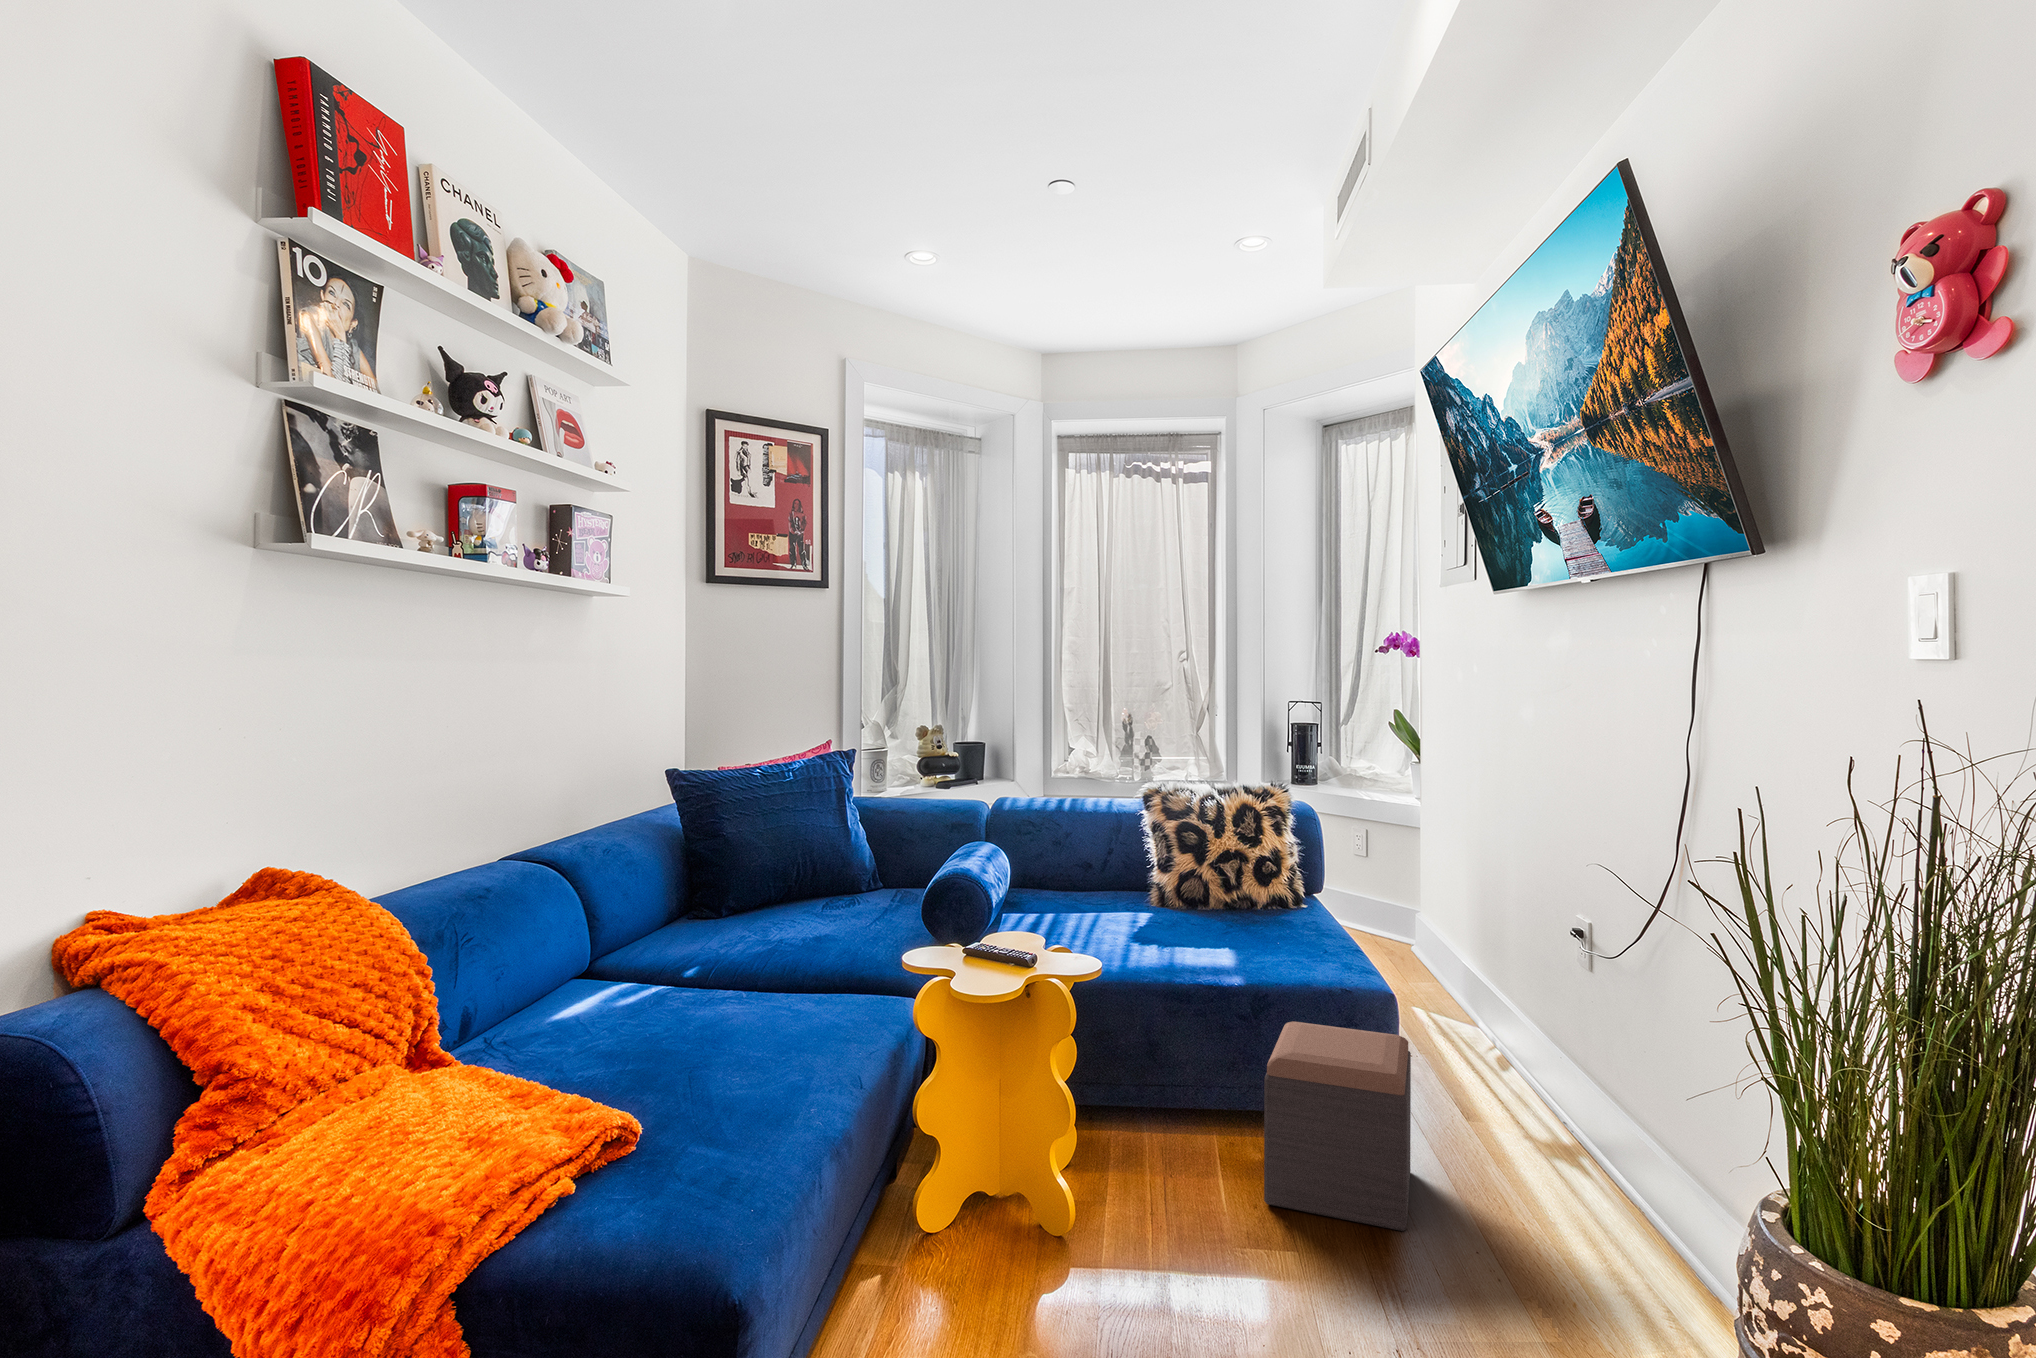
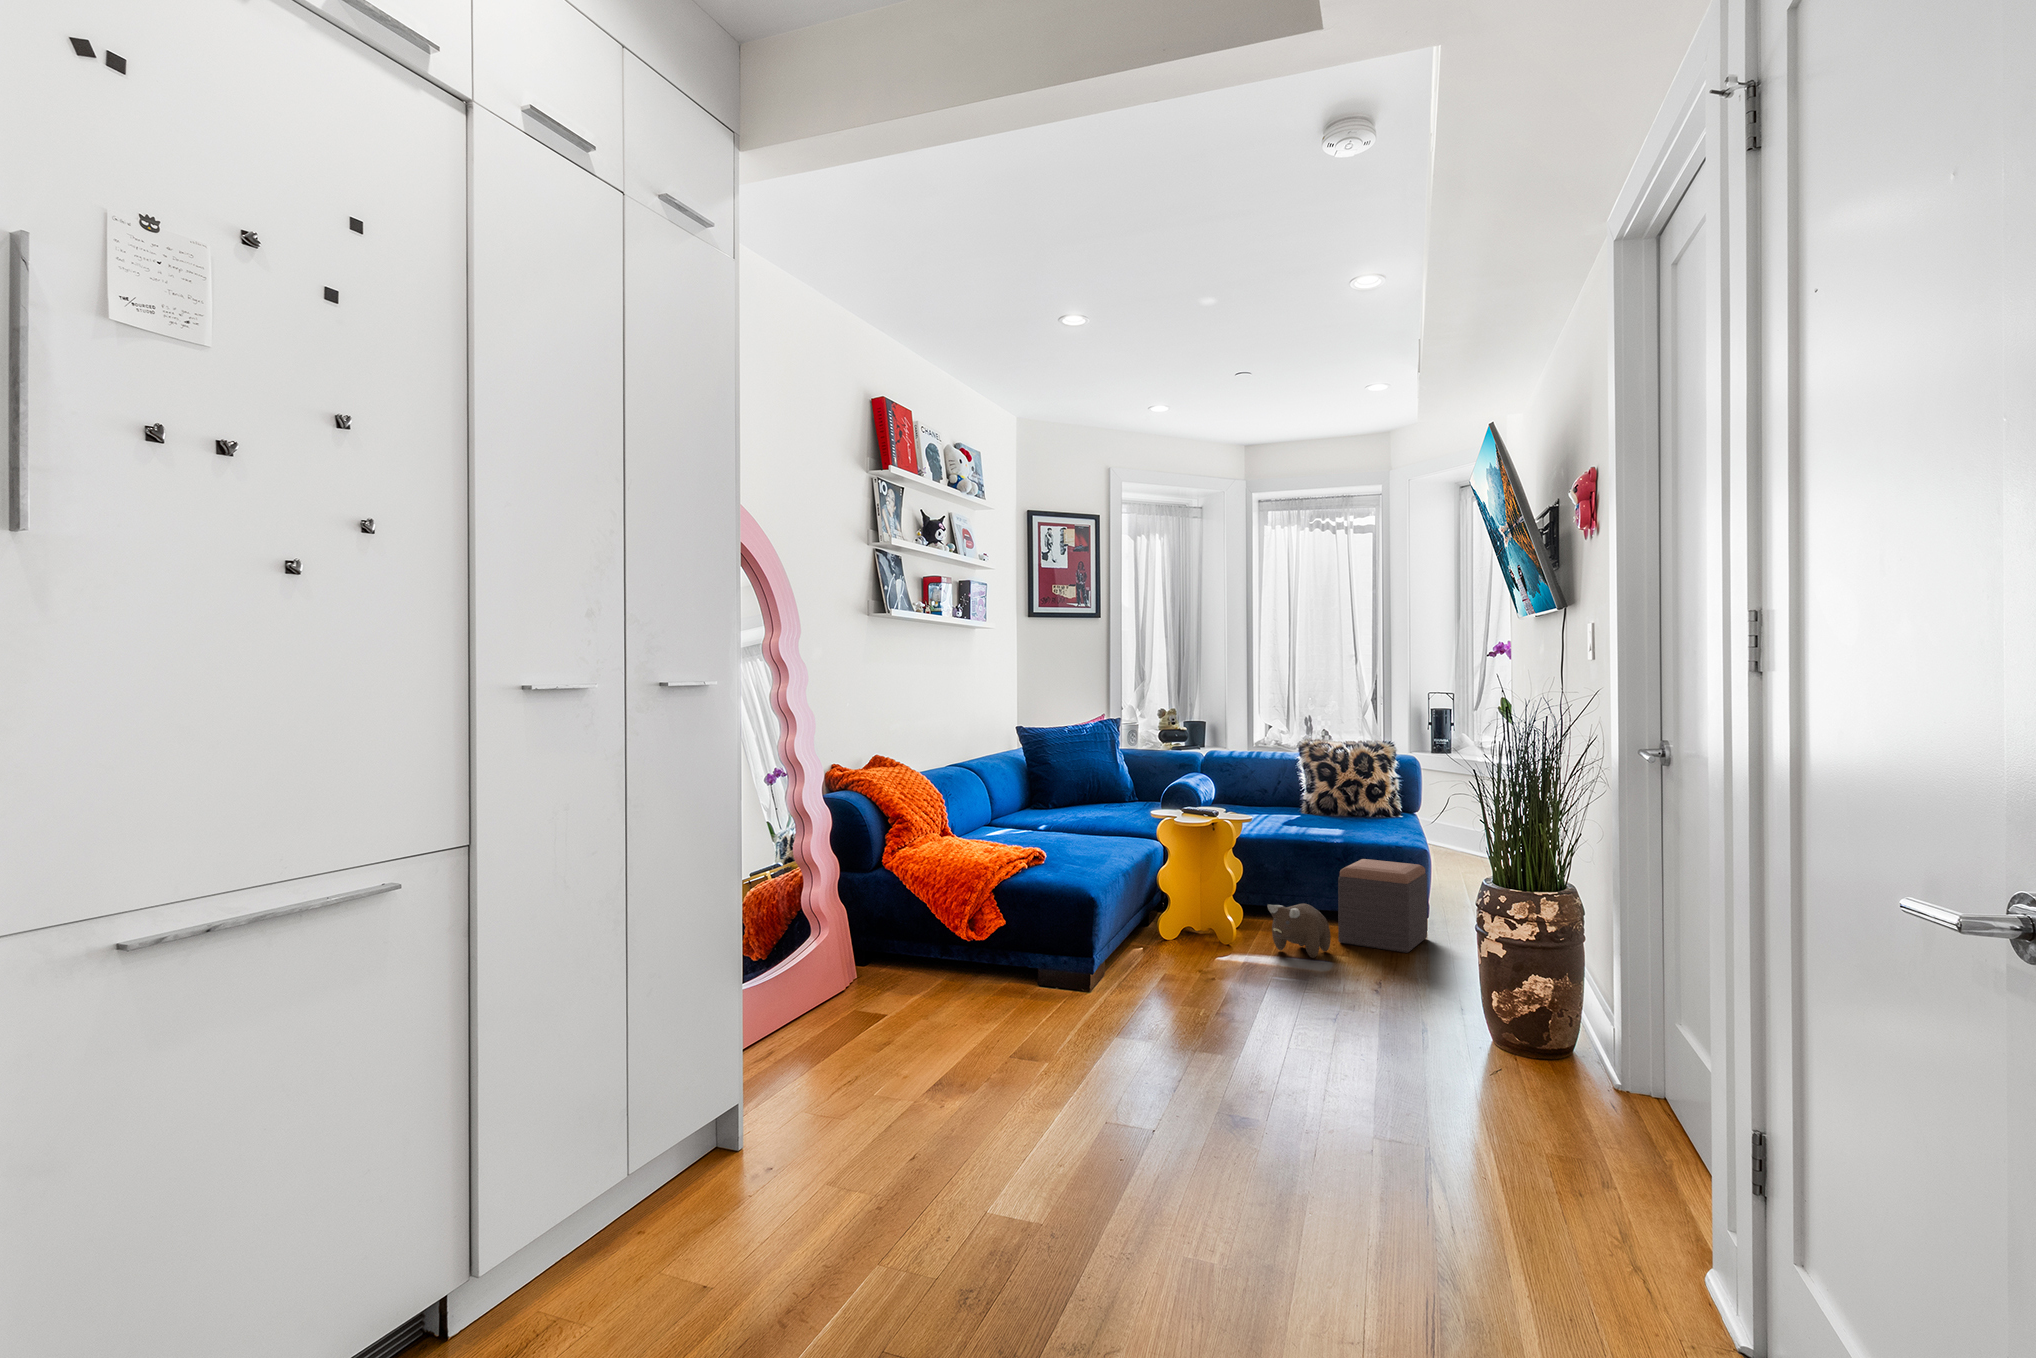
plush toy: none [1146,1150,1263,1278] -> present [1267,904,1331,958]

